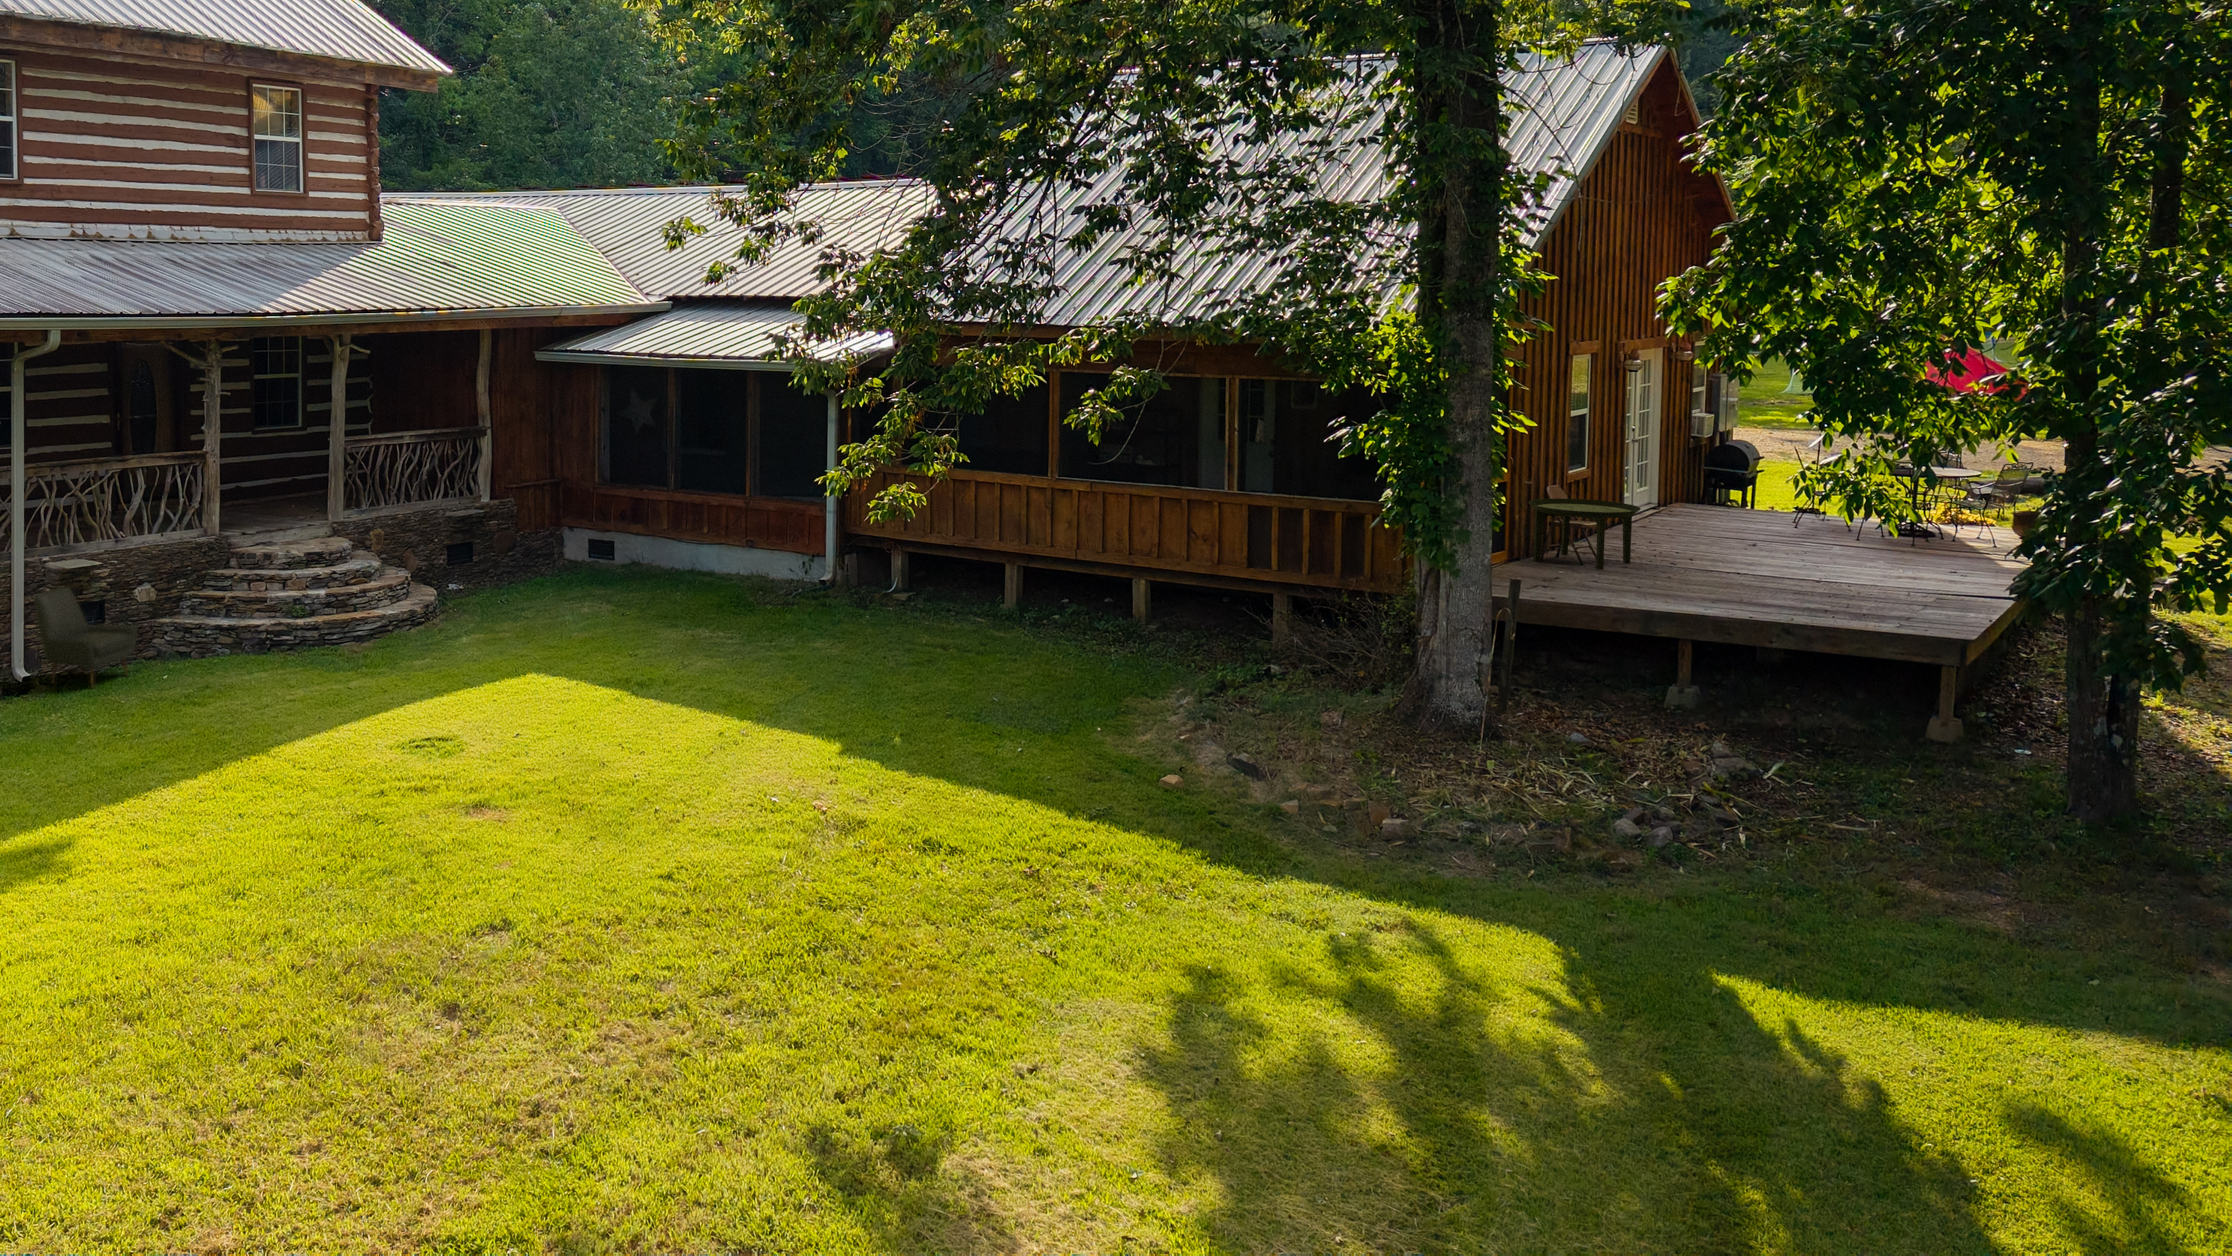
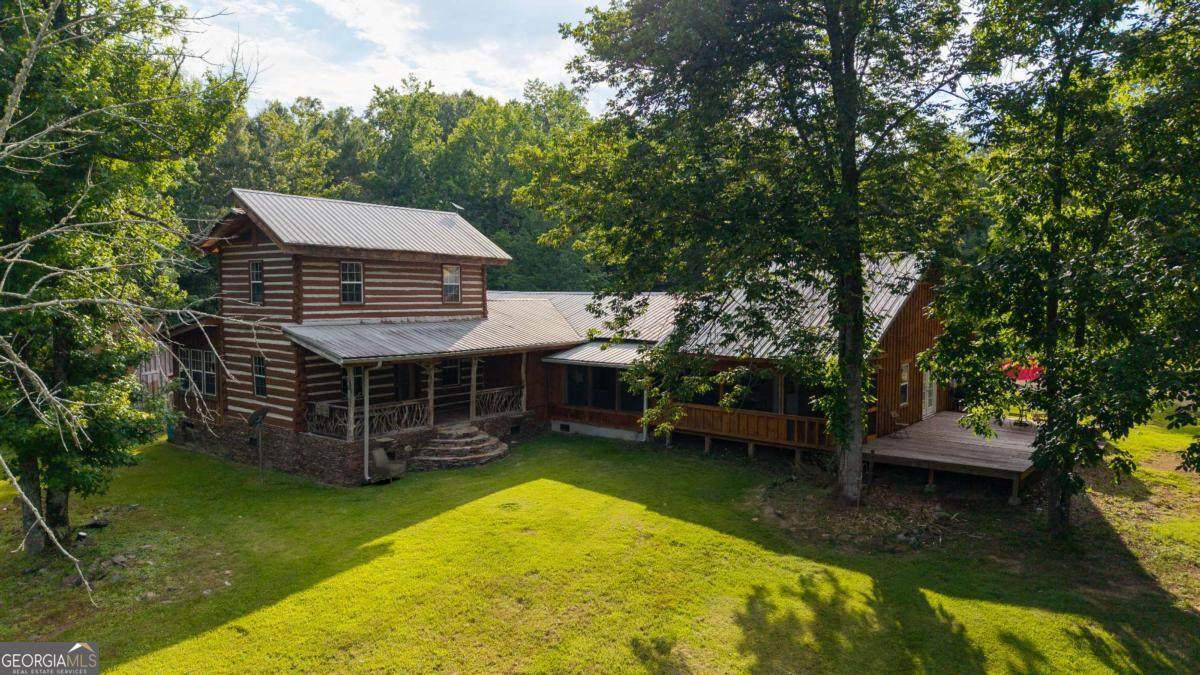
round table: present [1528,498,1641,570] -> none [883,417,921,443]

